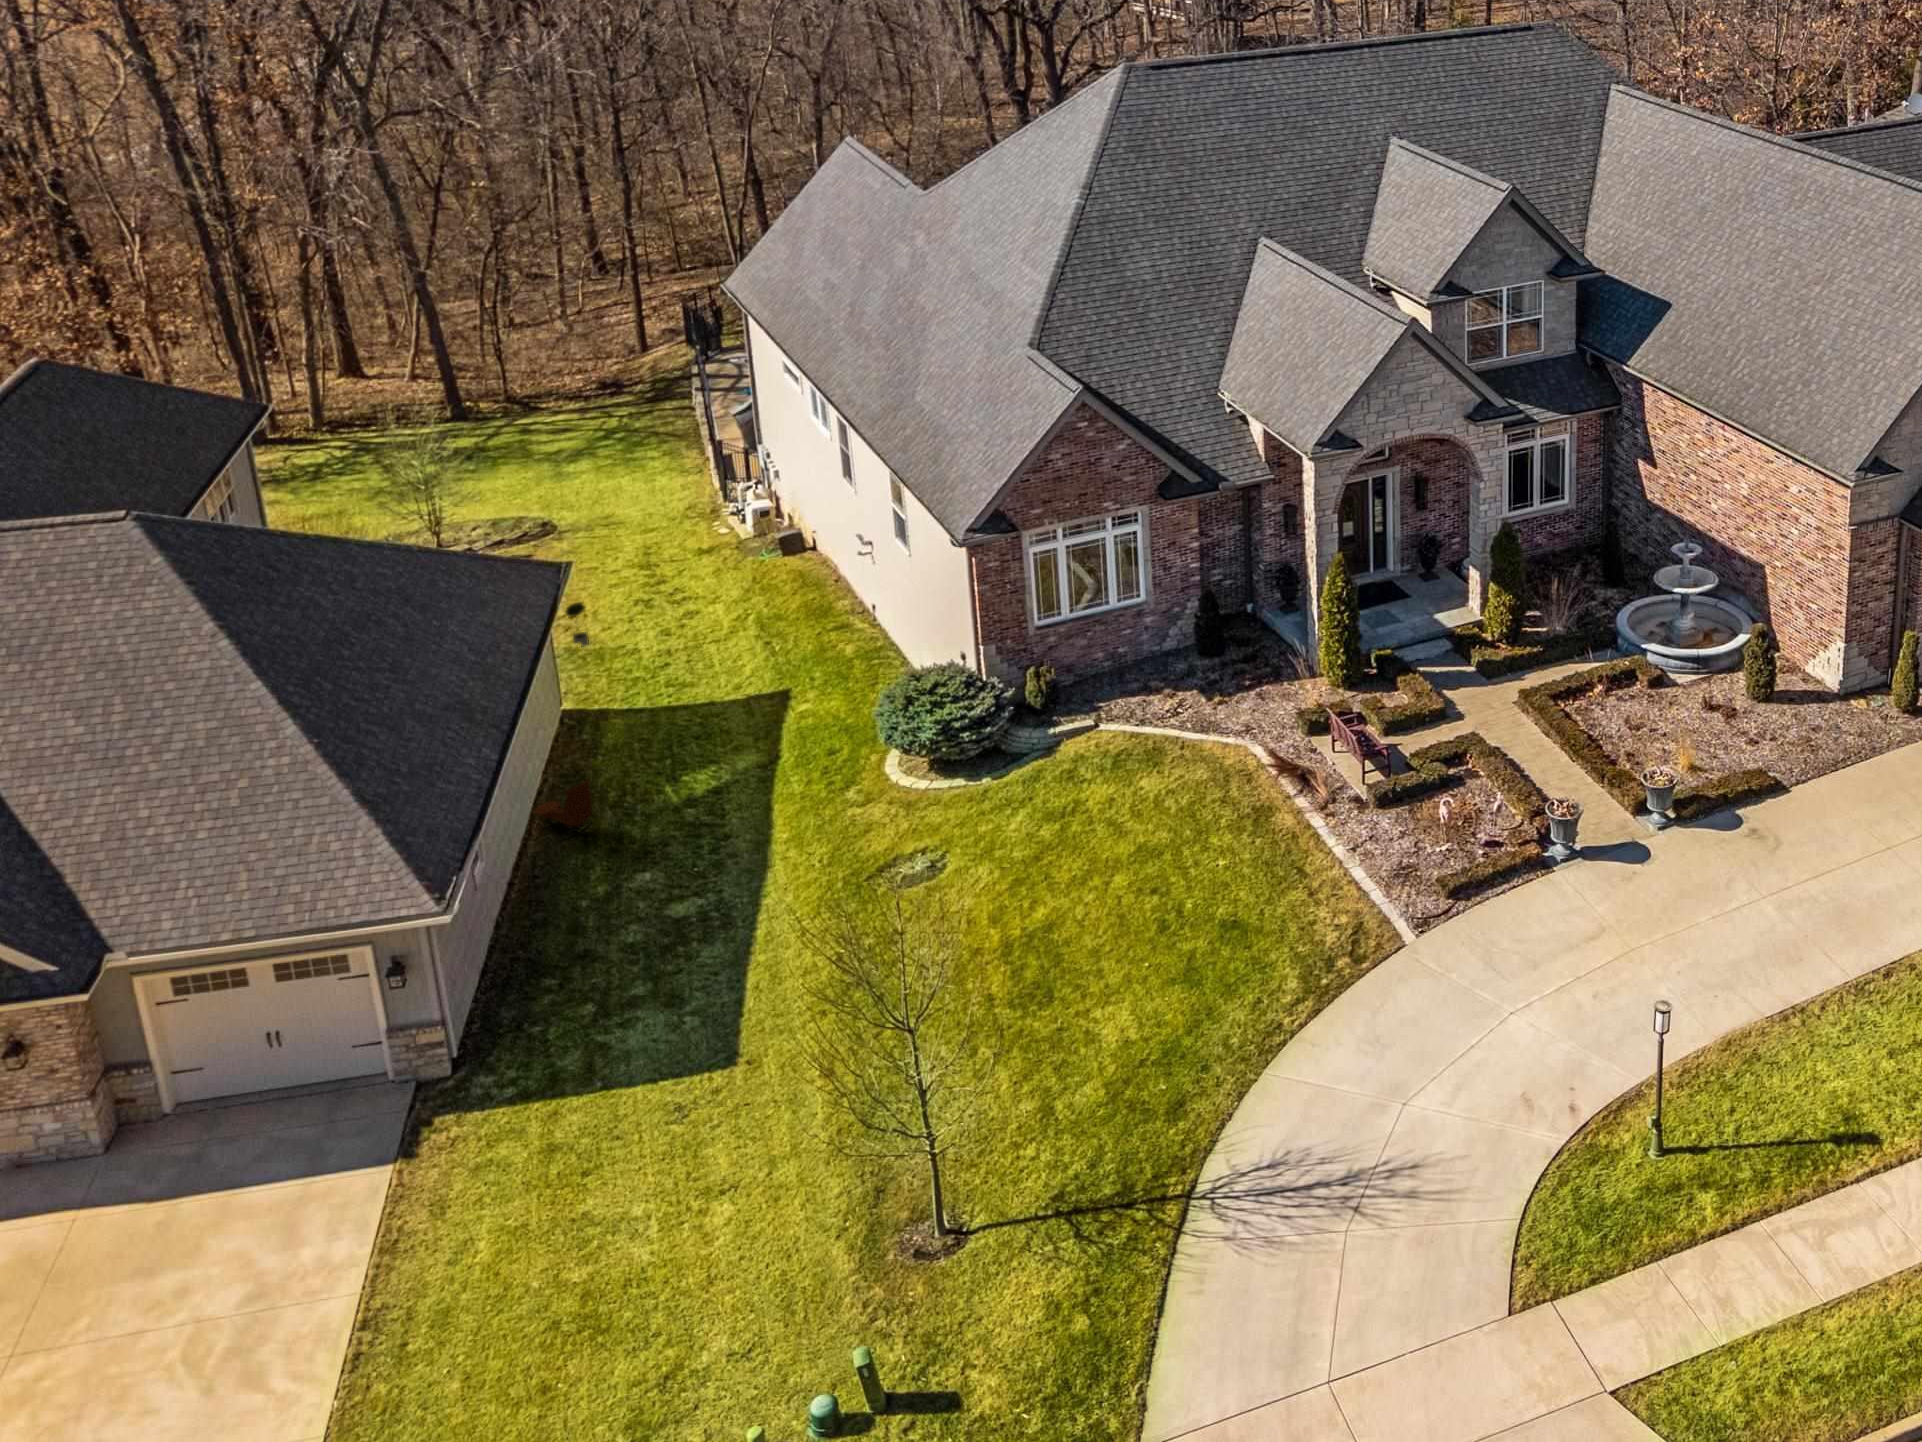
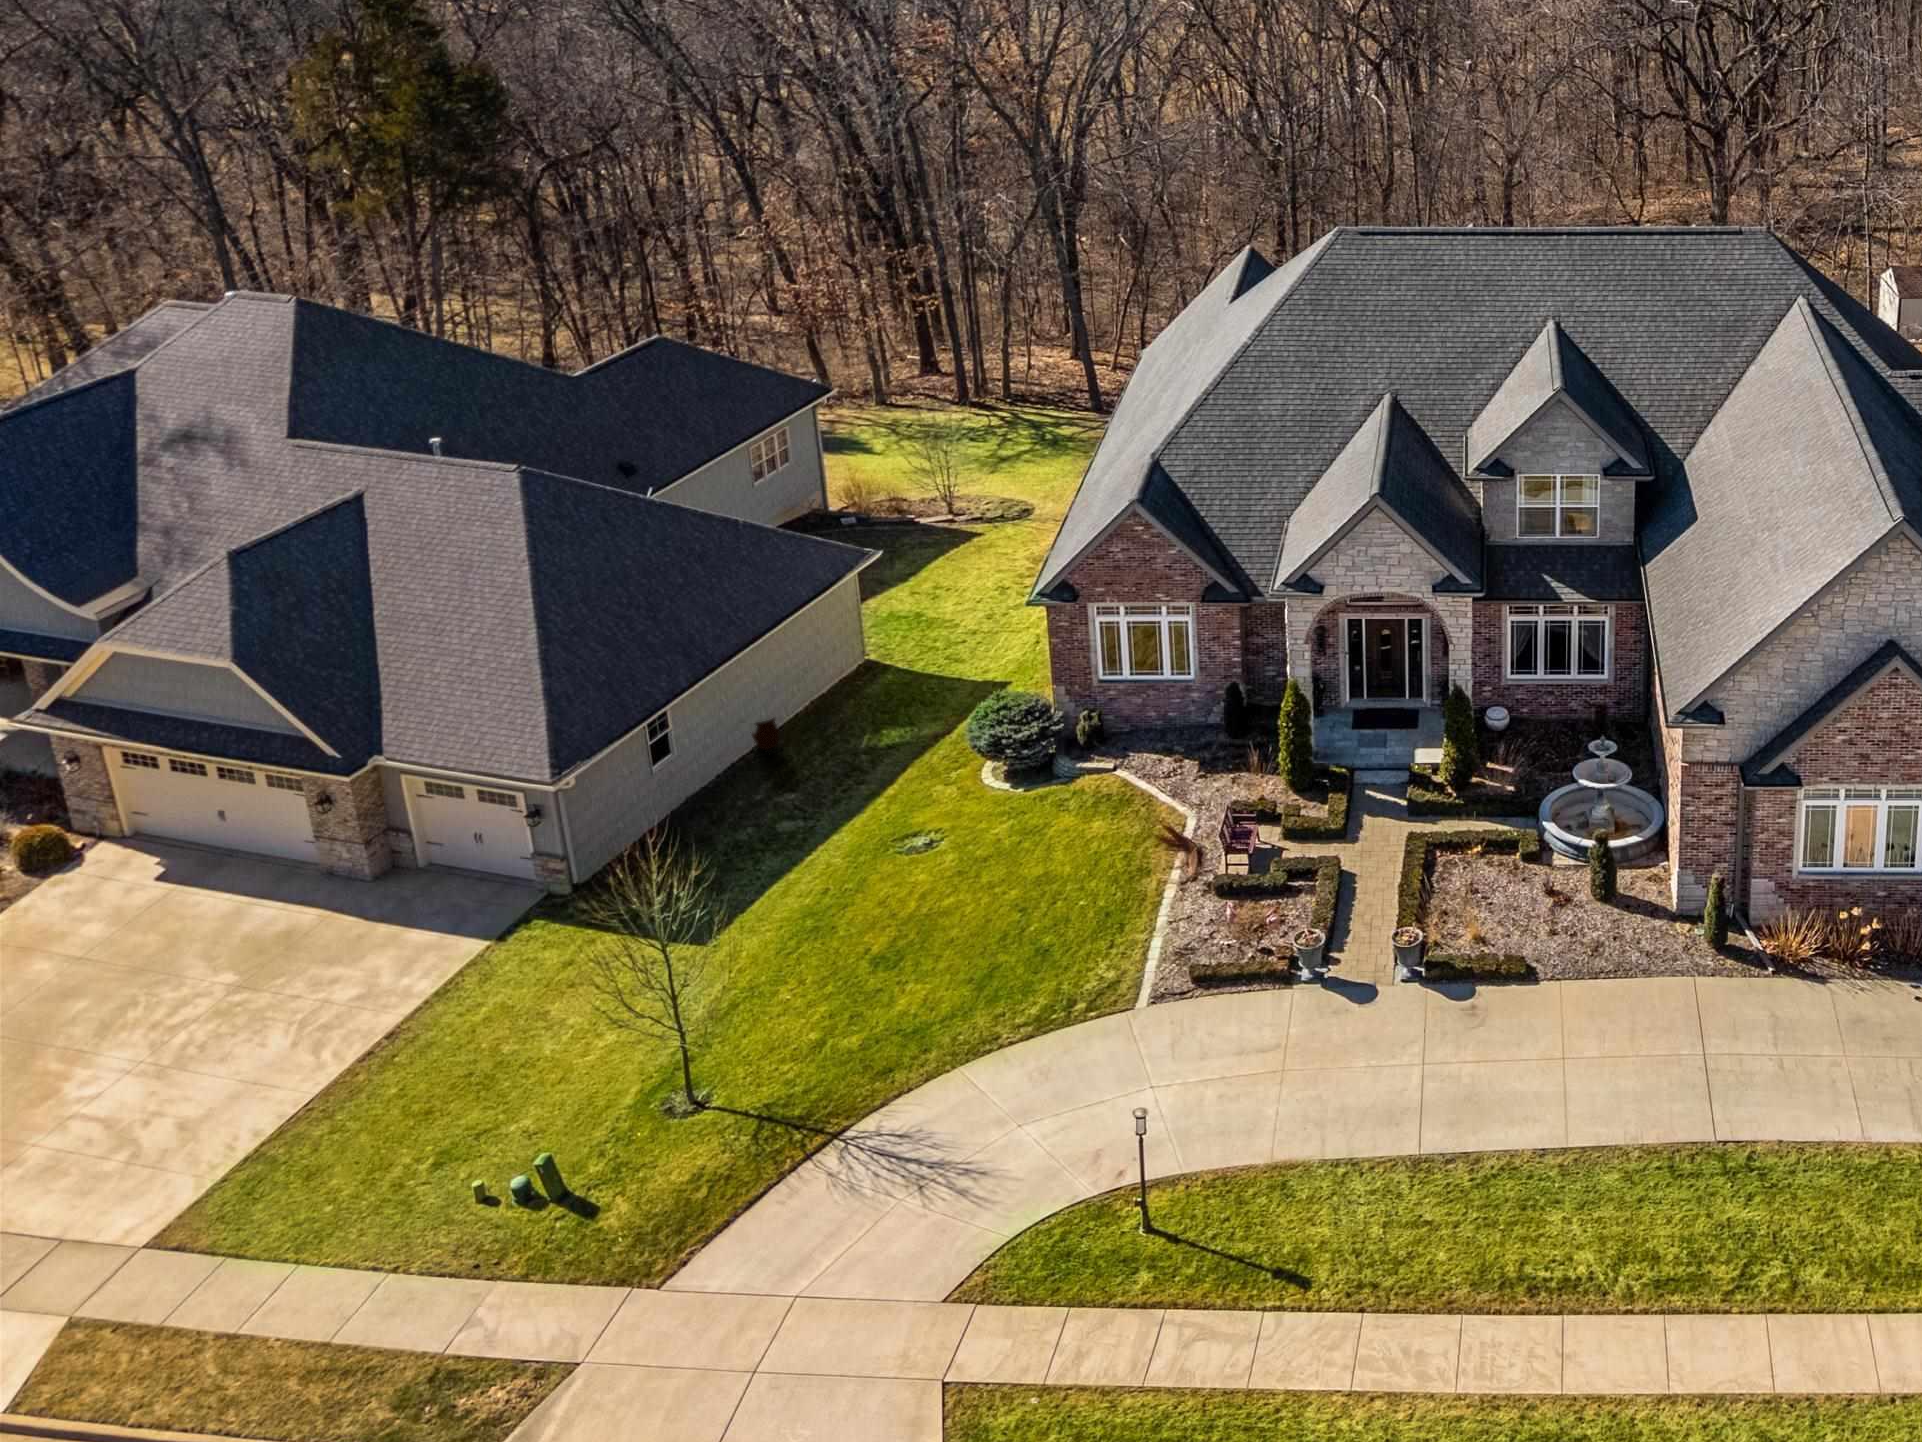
potted tree: present [565,602,589,648] -> none [885,581,903,616]

